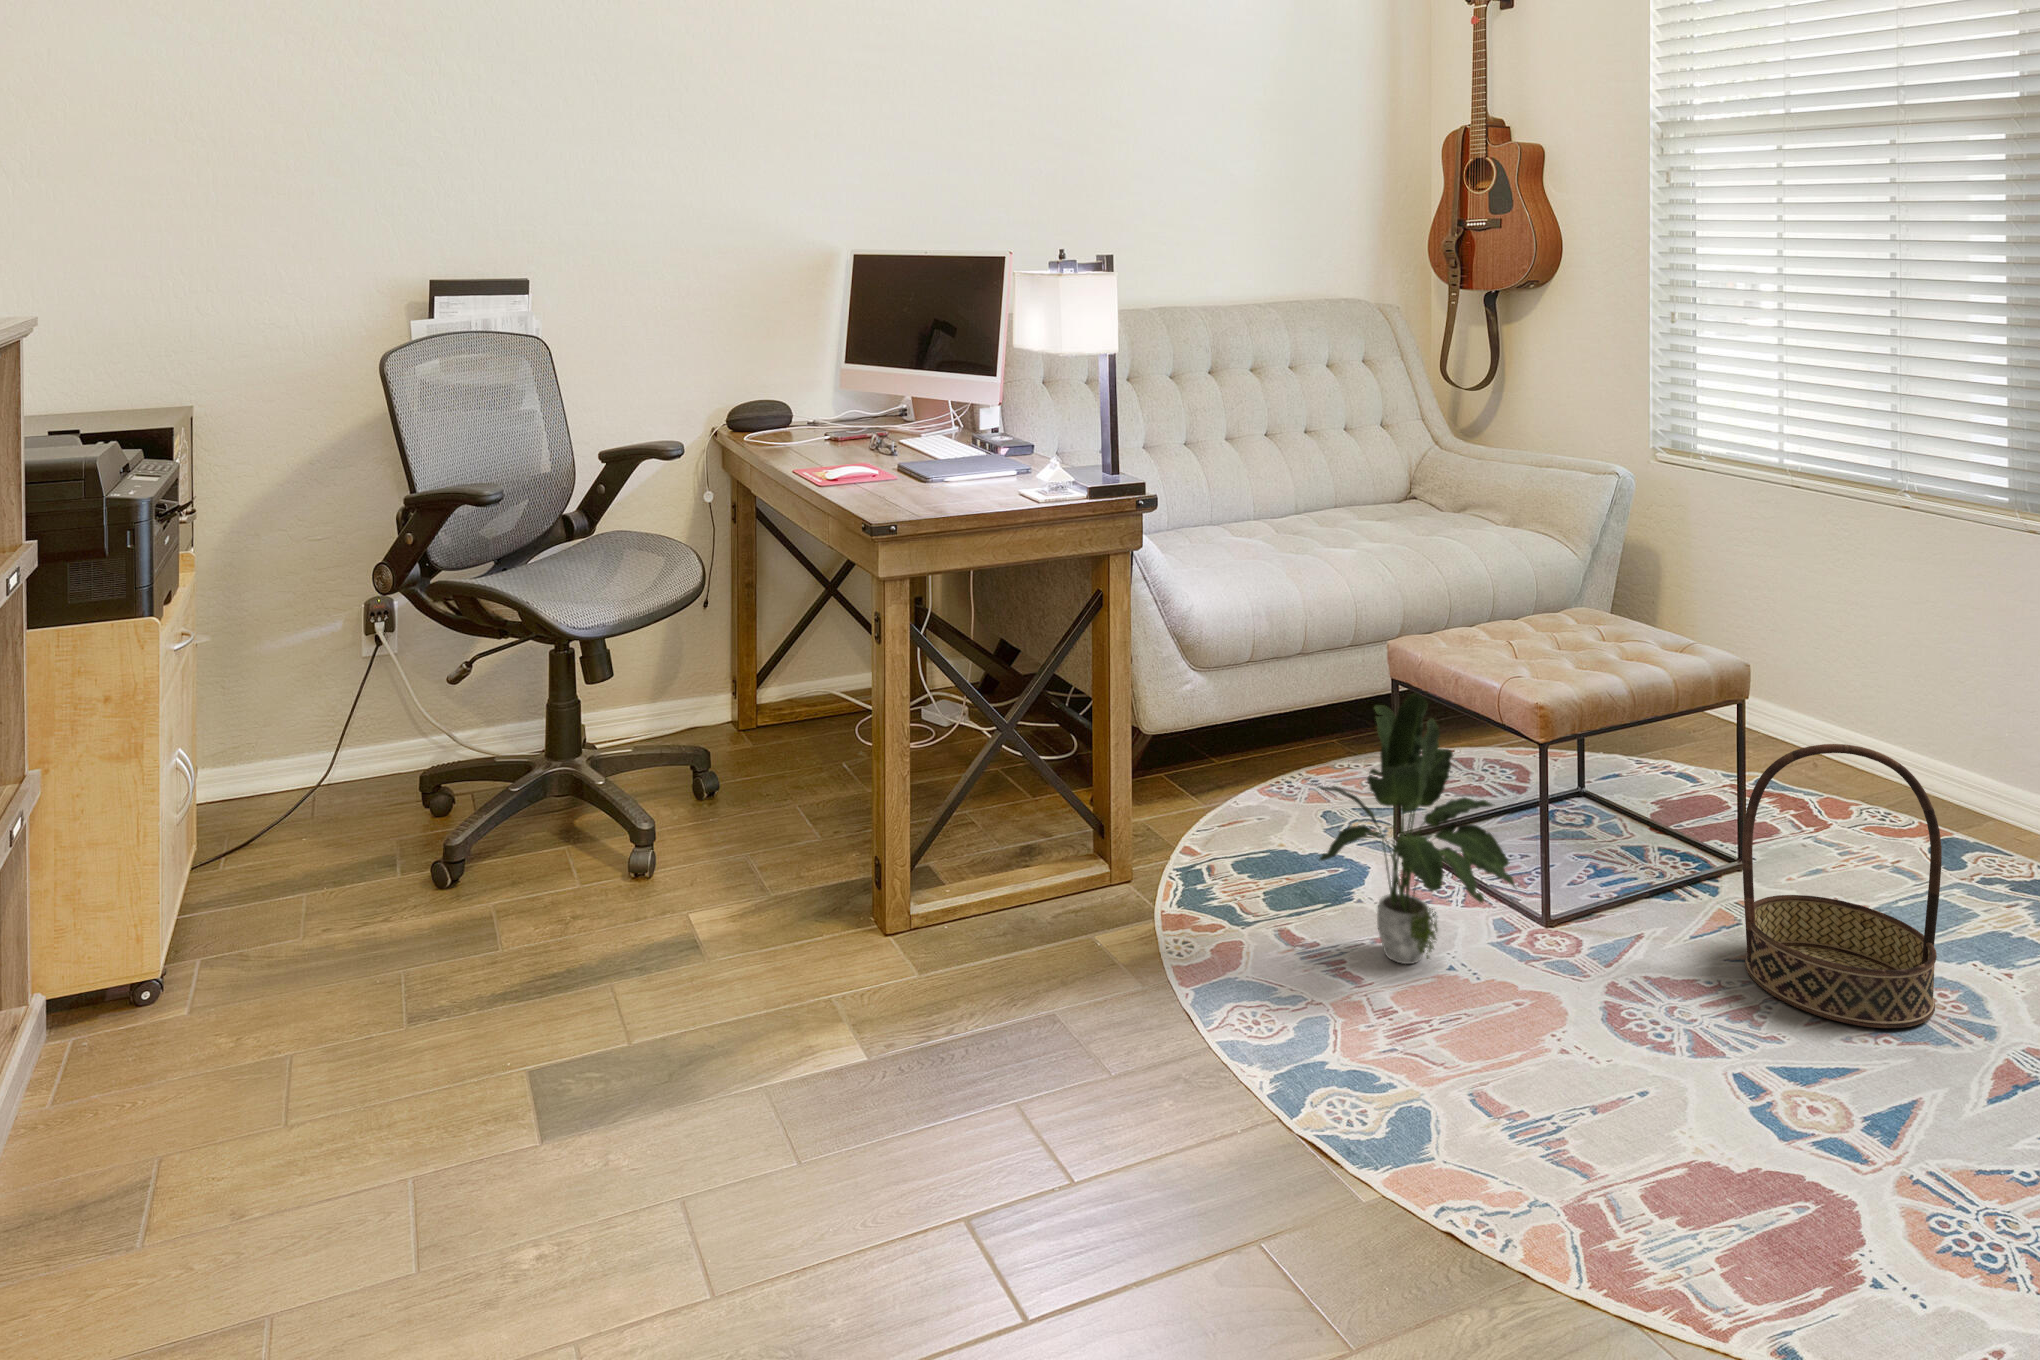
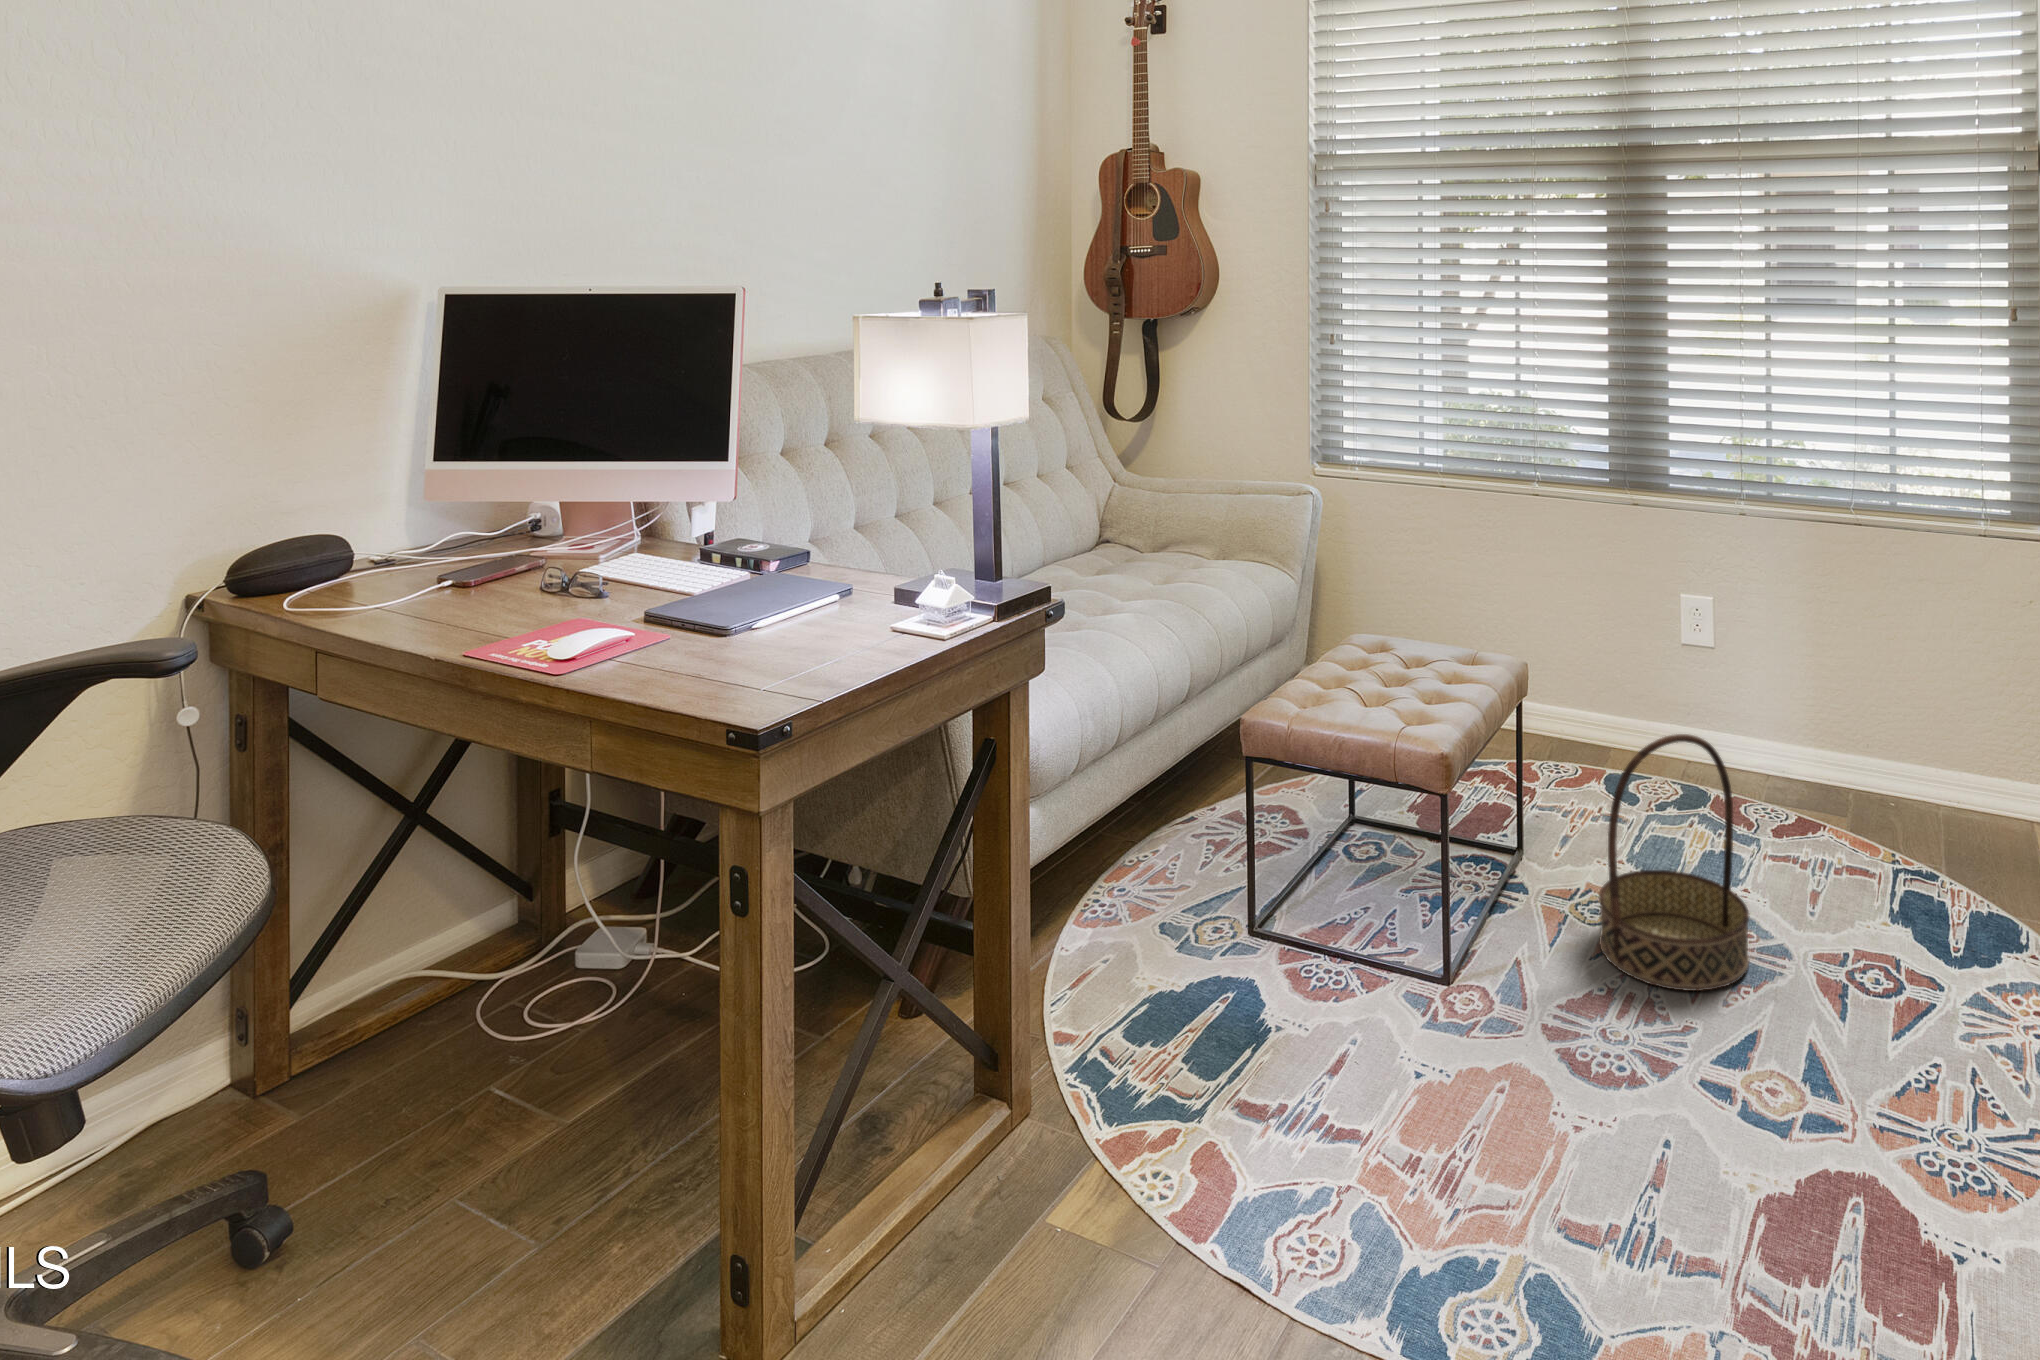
potted plant: present [1308,694,1516,964] -> none [1277,786,1480,1093]

